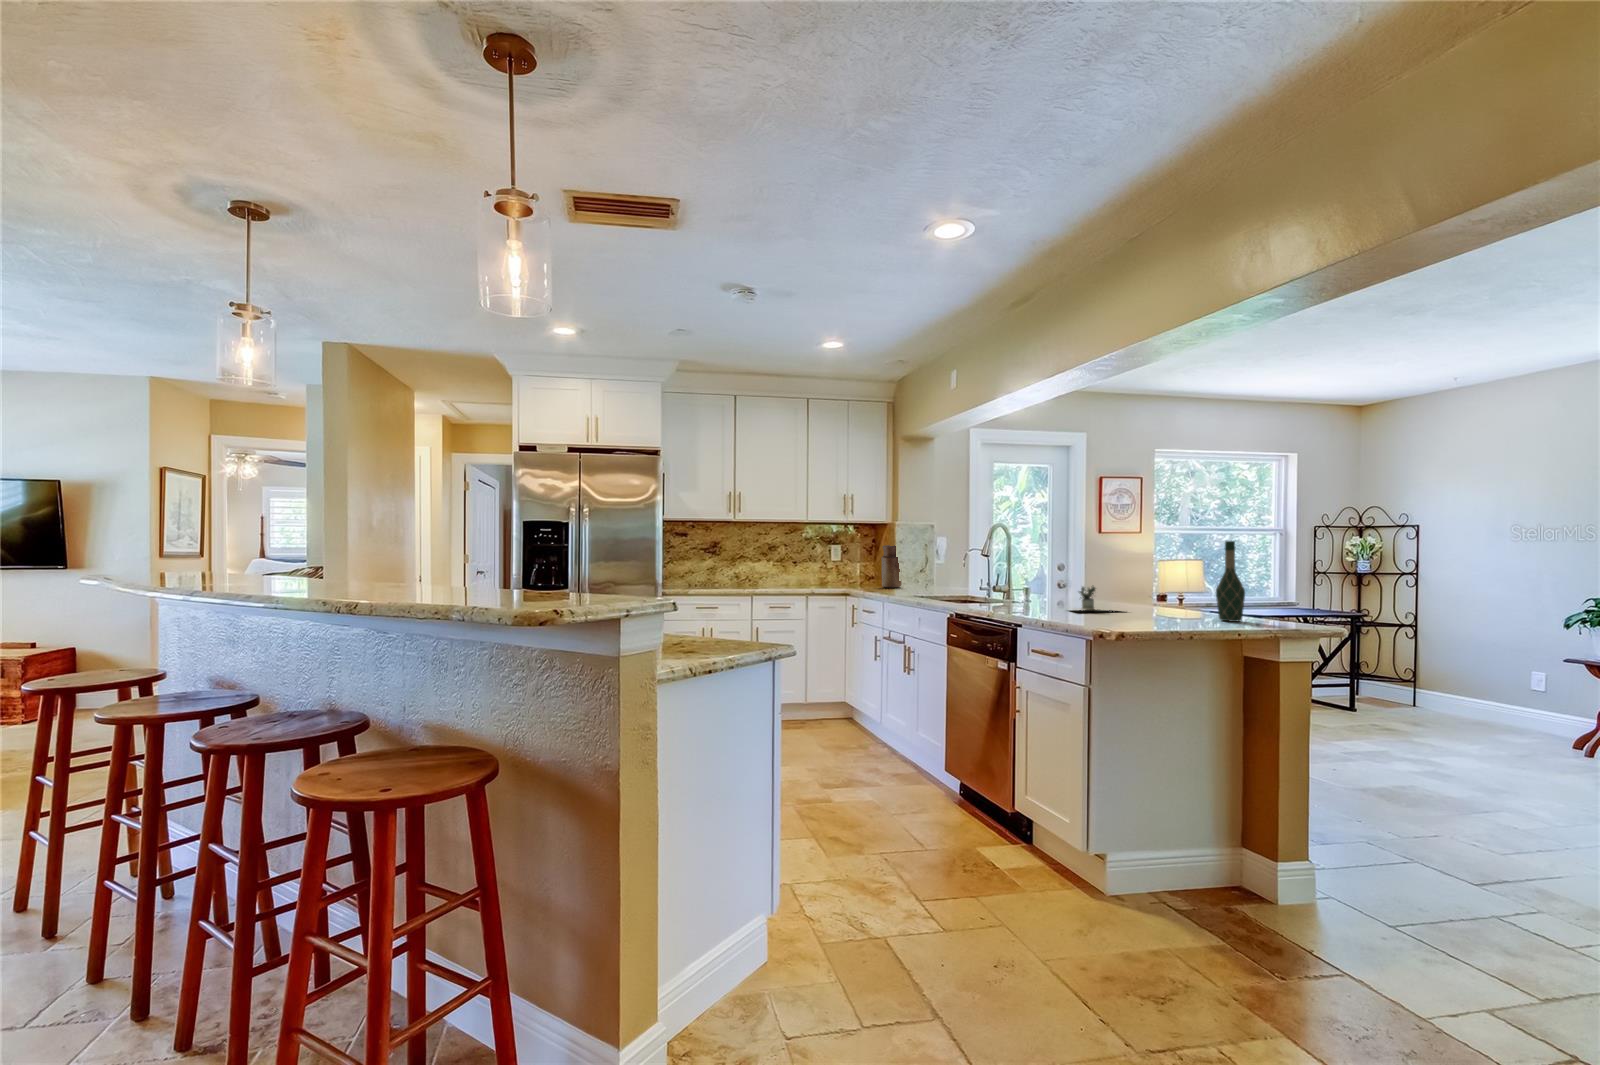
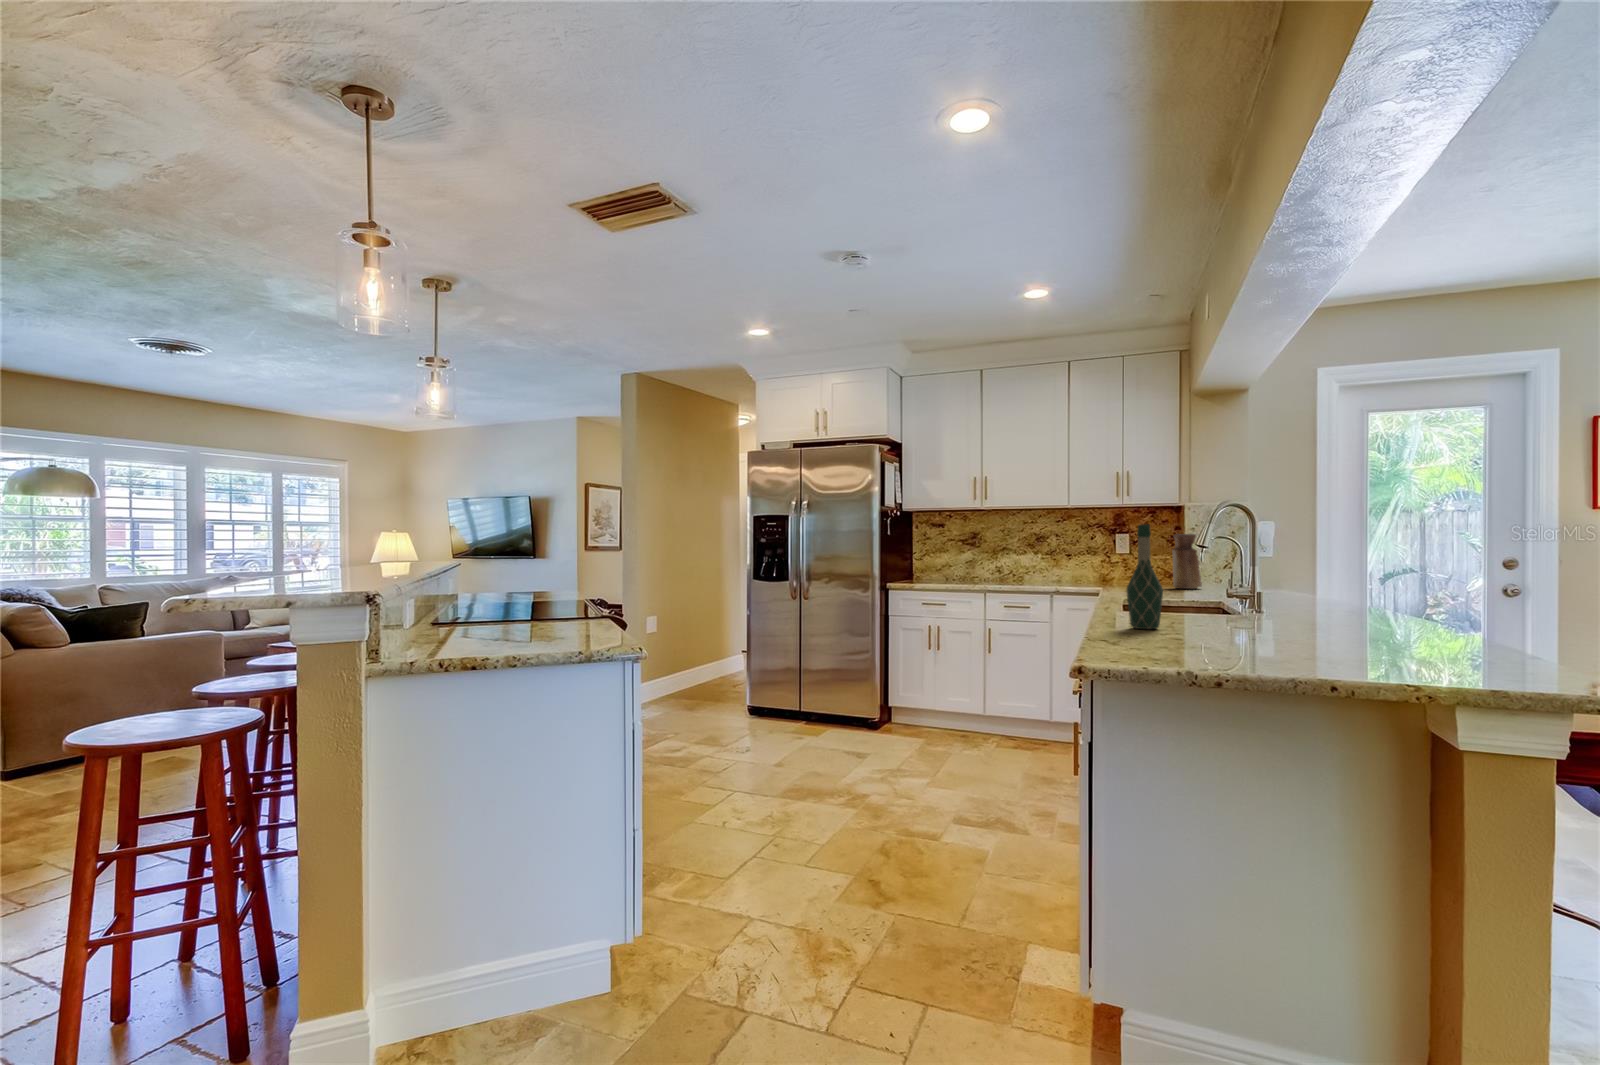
wine bottle: present [1216,541,1245,622] -> present [1126,524,1163,629]
potted plant: present [1075,585,1095,610] -> none [1243,590,1407,636]

